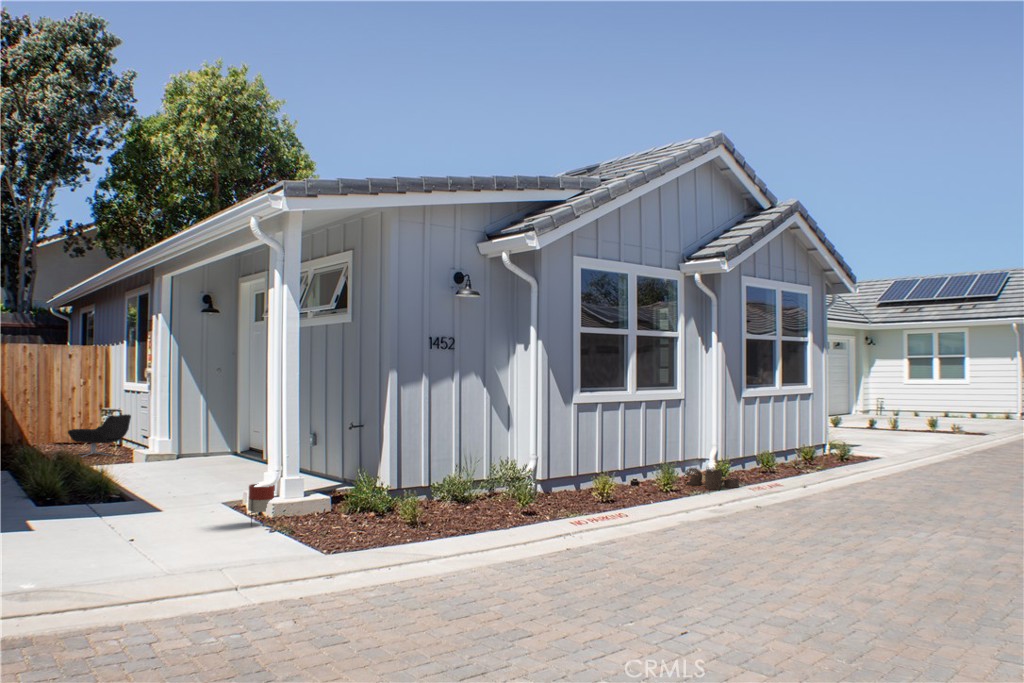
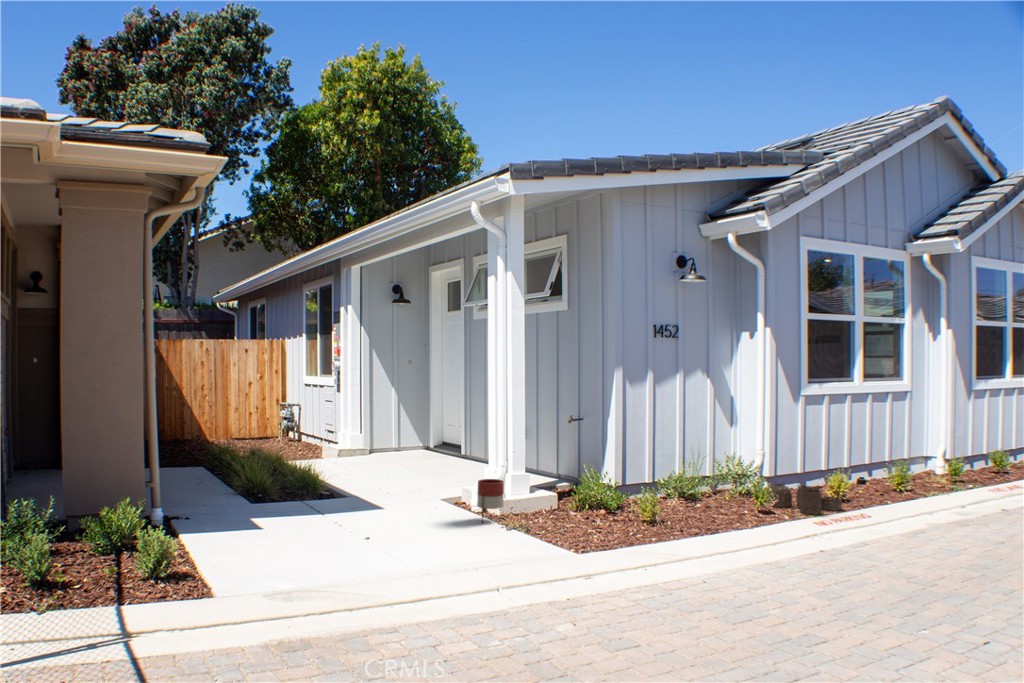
lounge chair: present [68,414,131,457] -> none [260,403,316,444]
woven basket: present [684,468,739,490] -> present [770,484,842,514]

